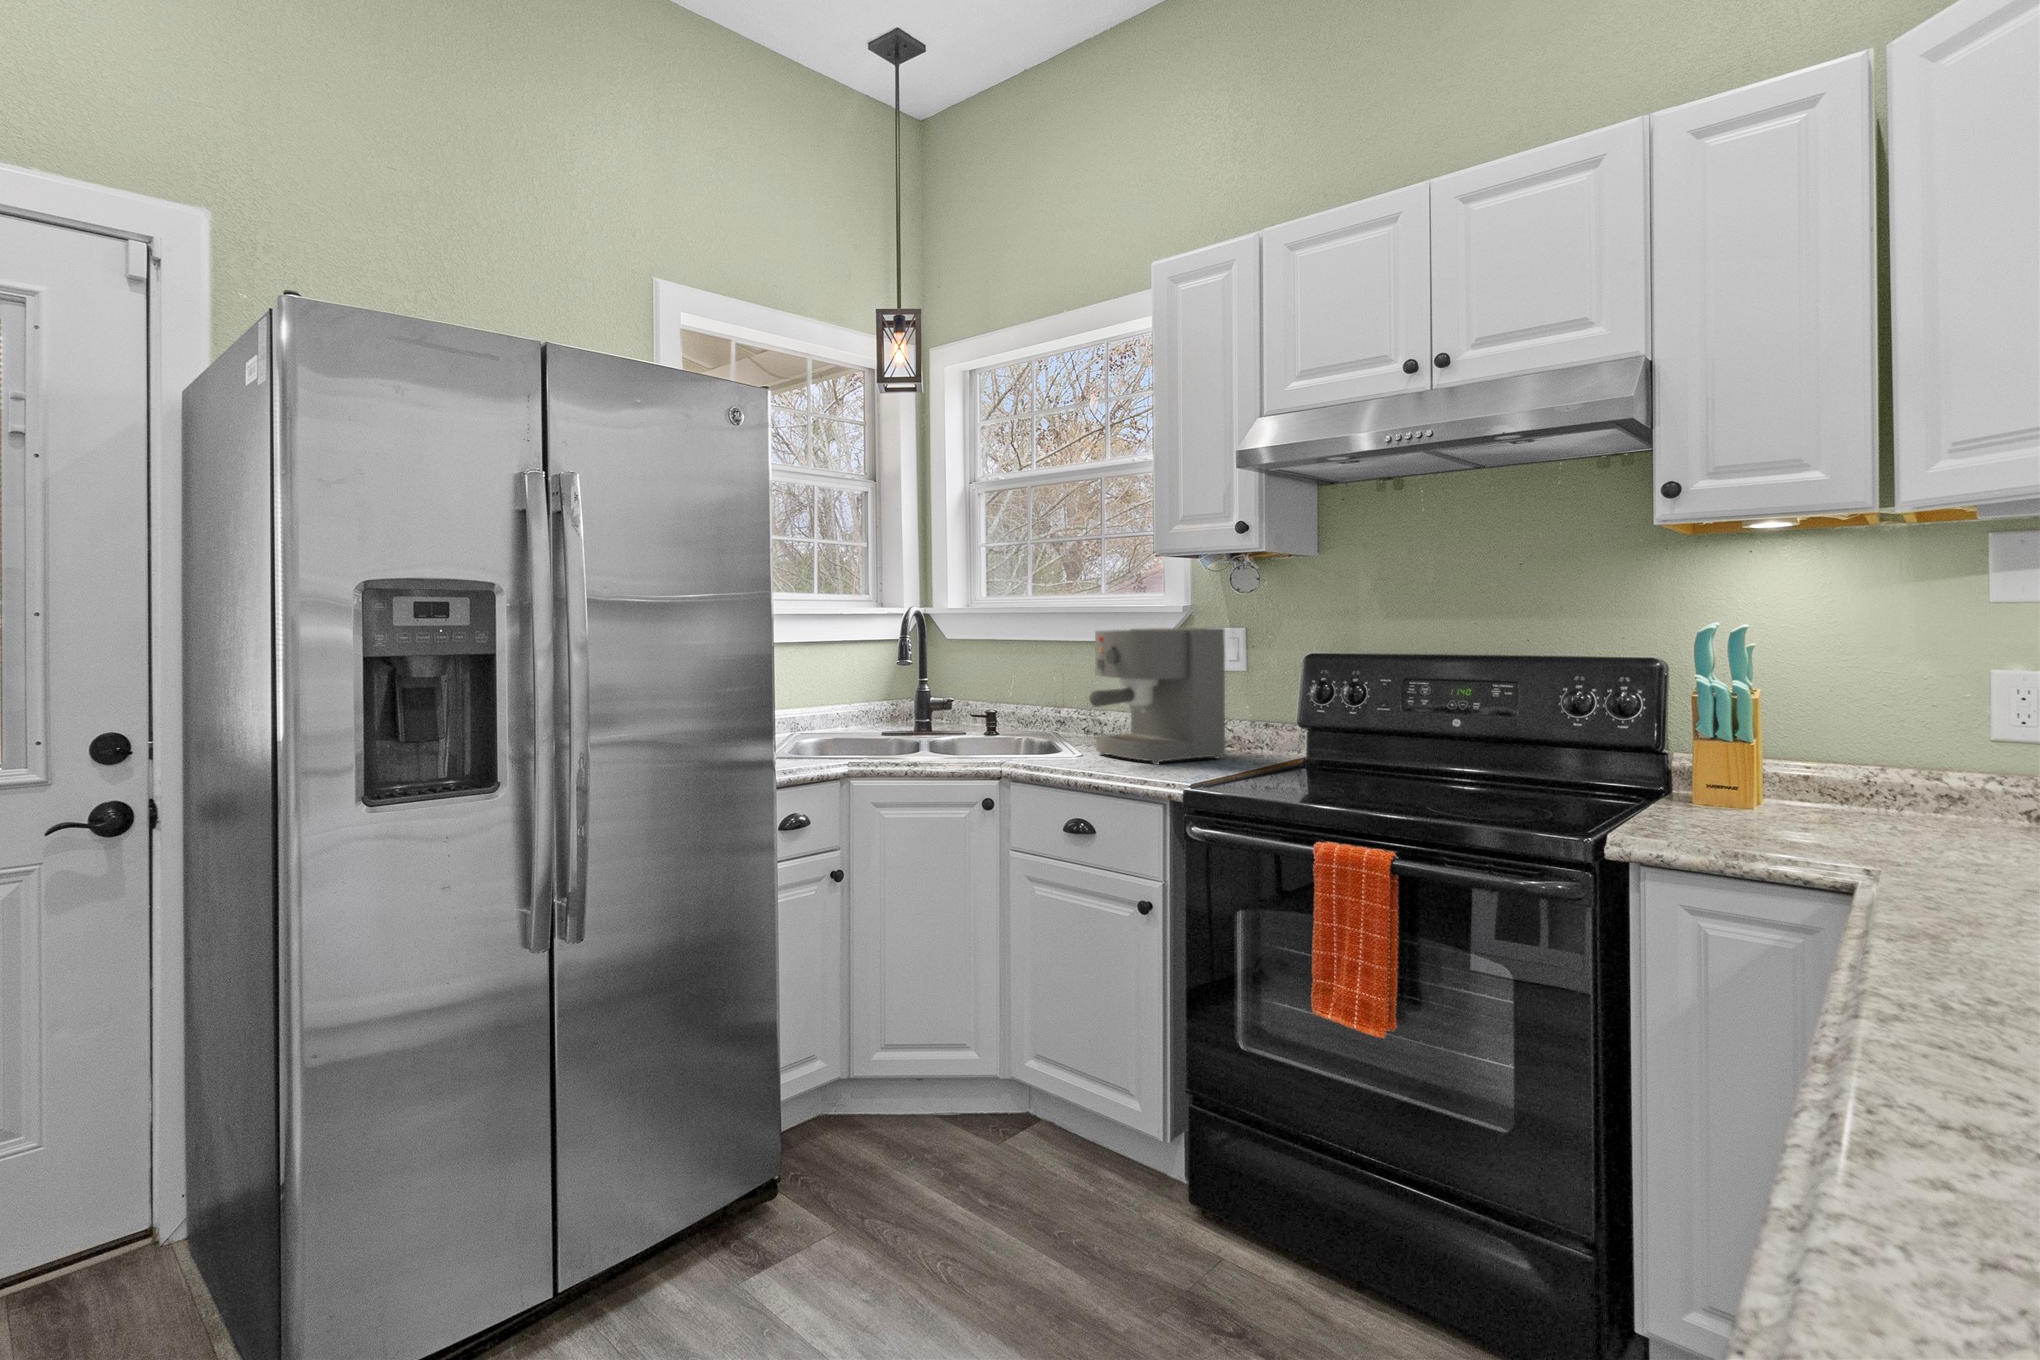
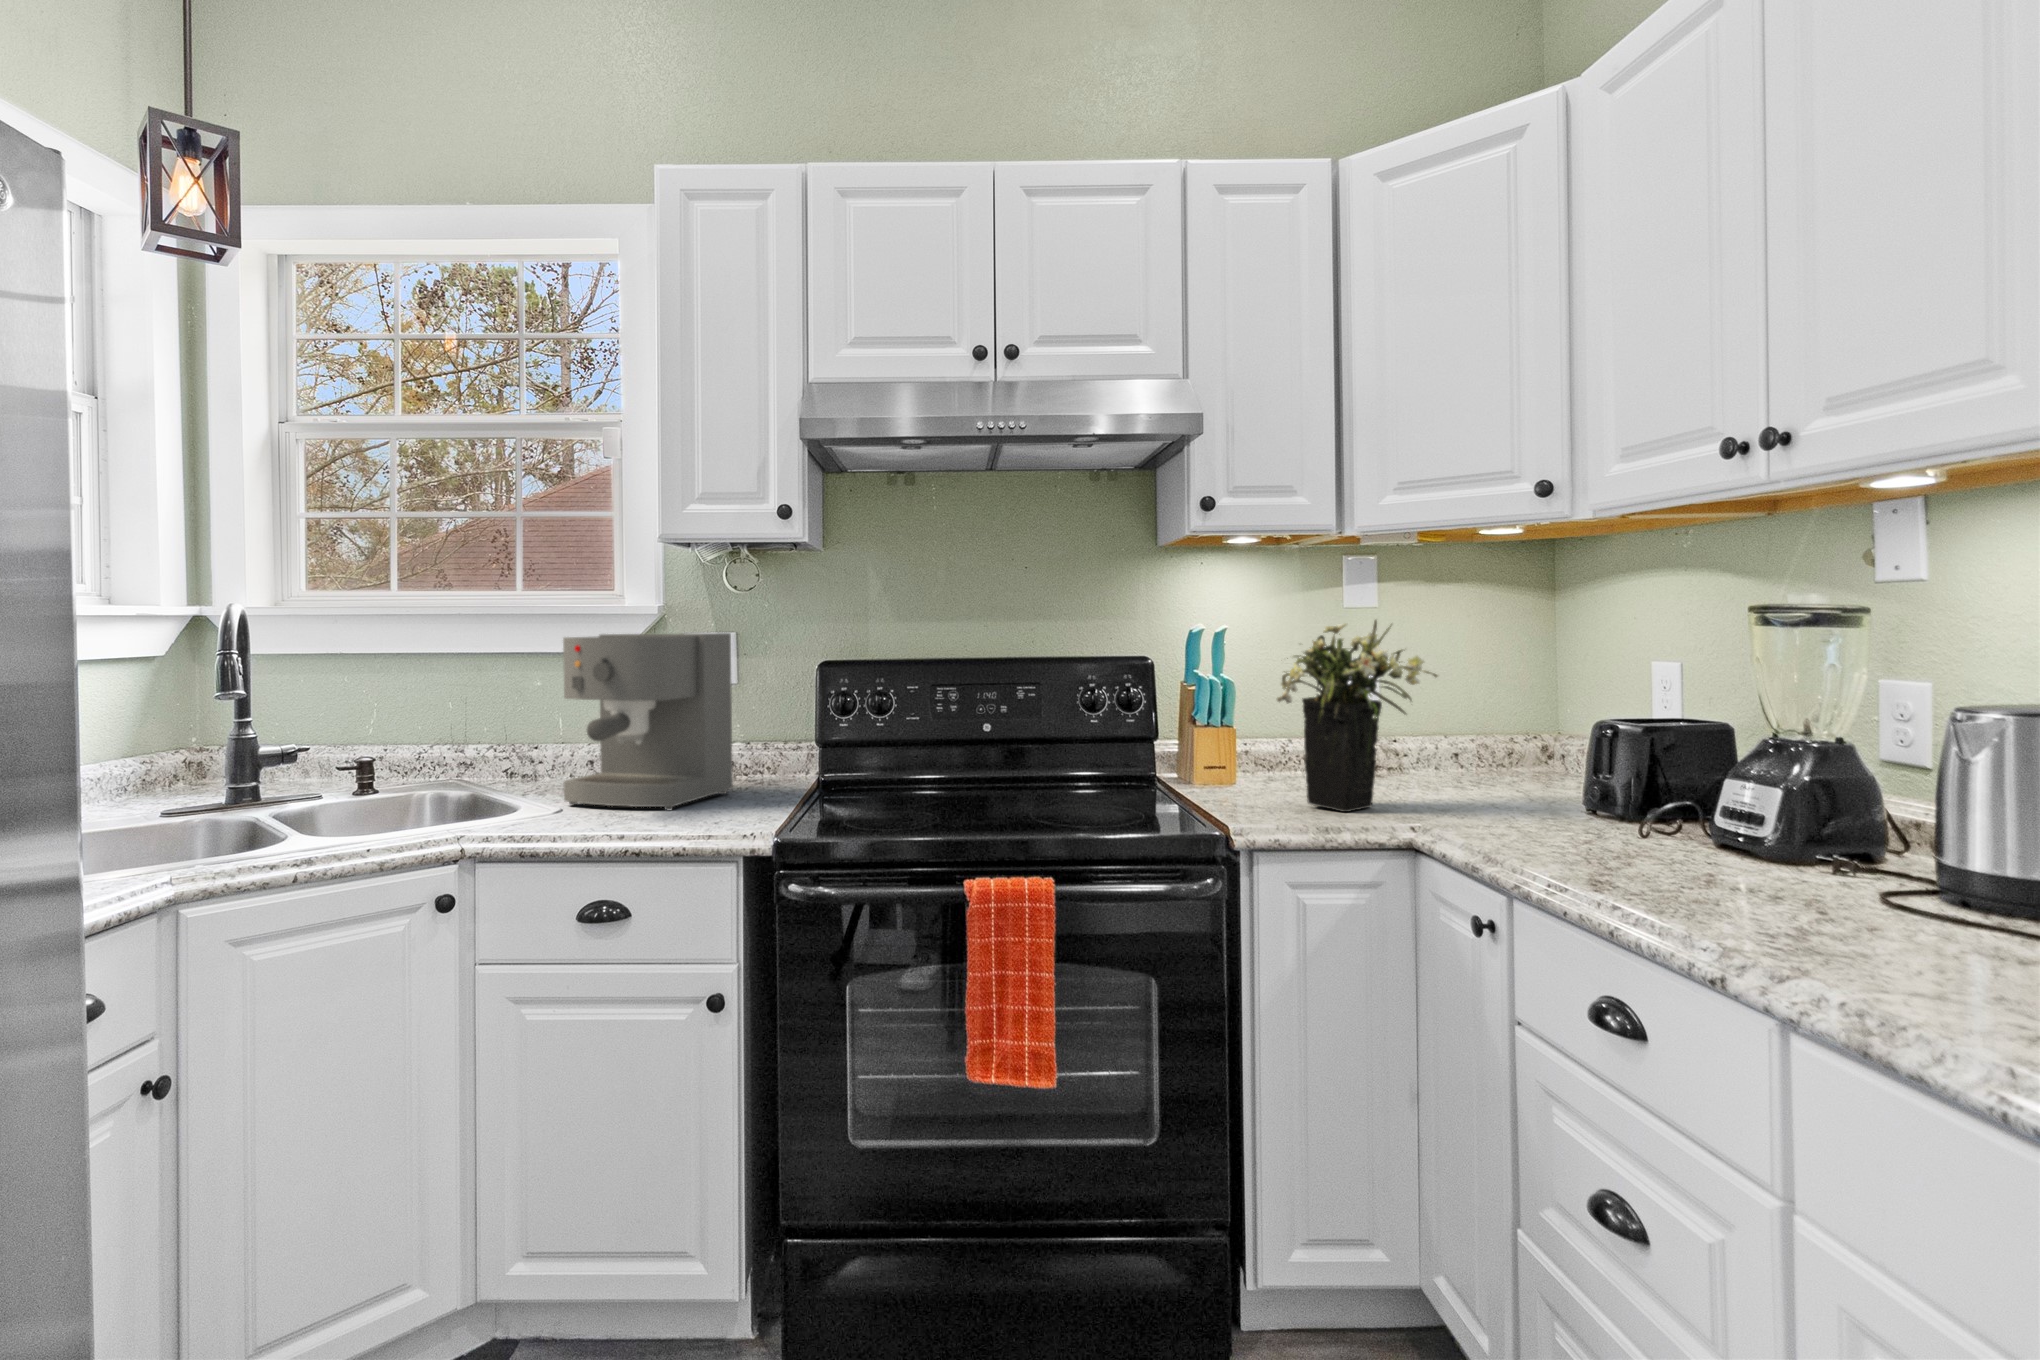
flower arrangement: none [1699,616,1947,844] -> present [1277,620,1438,812]

